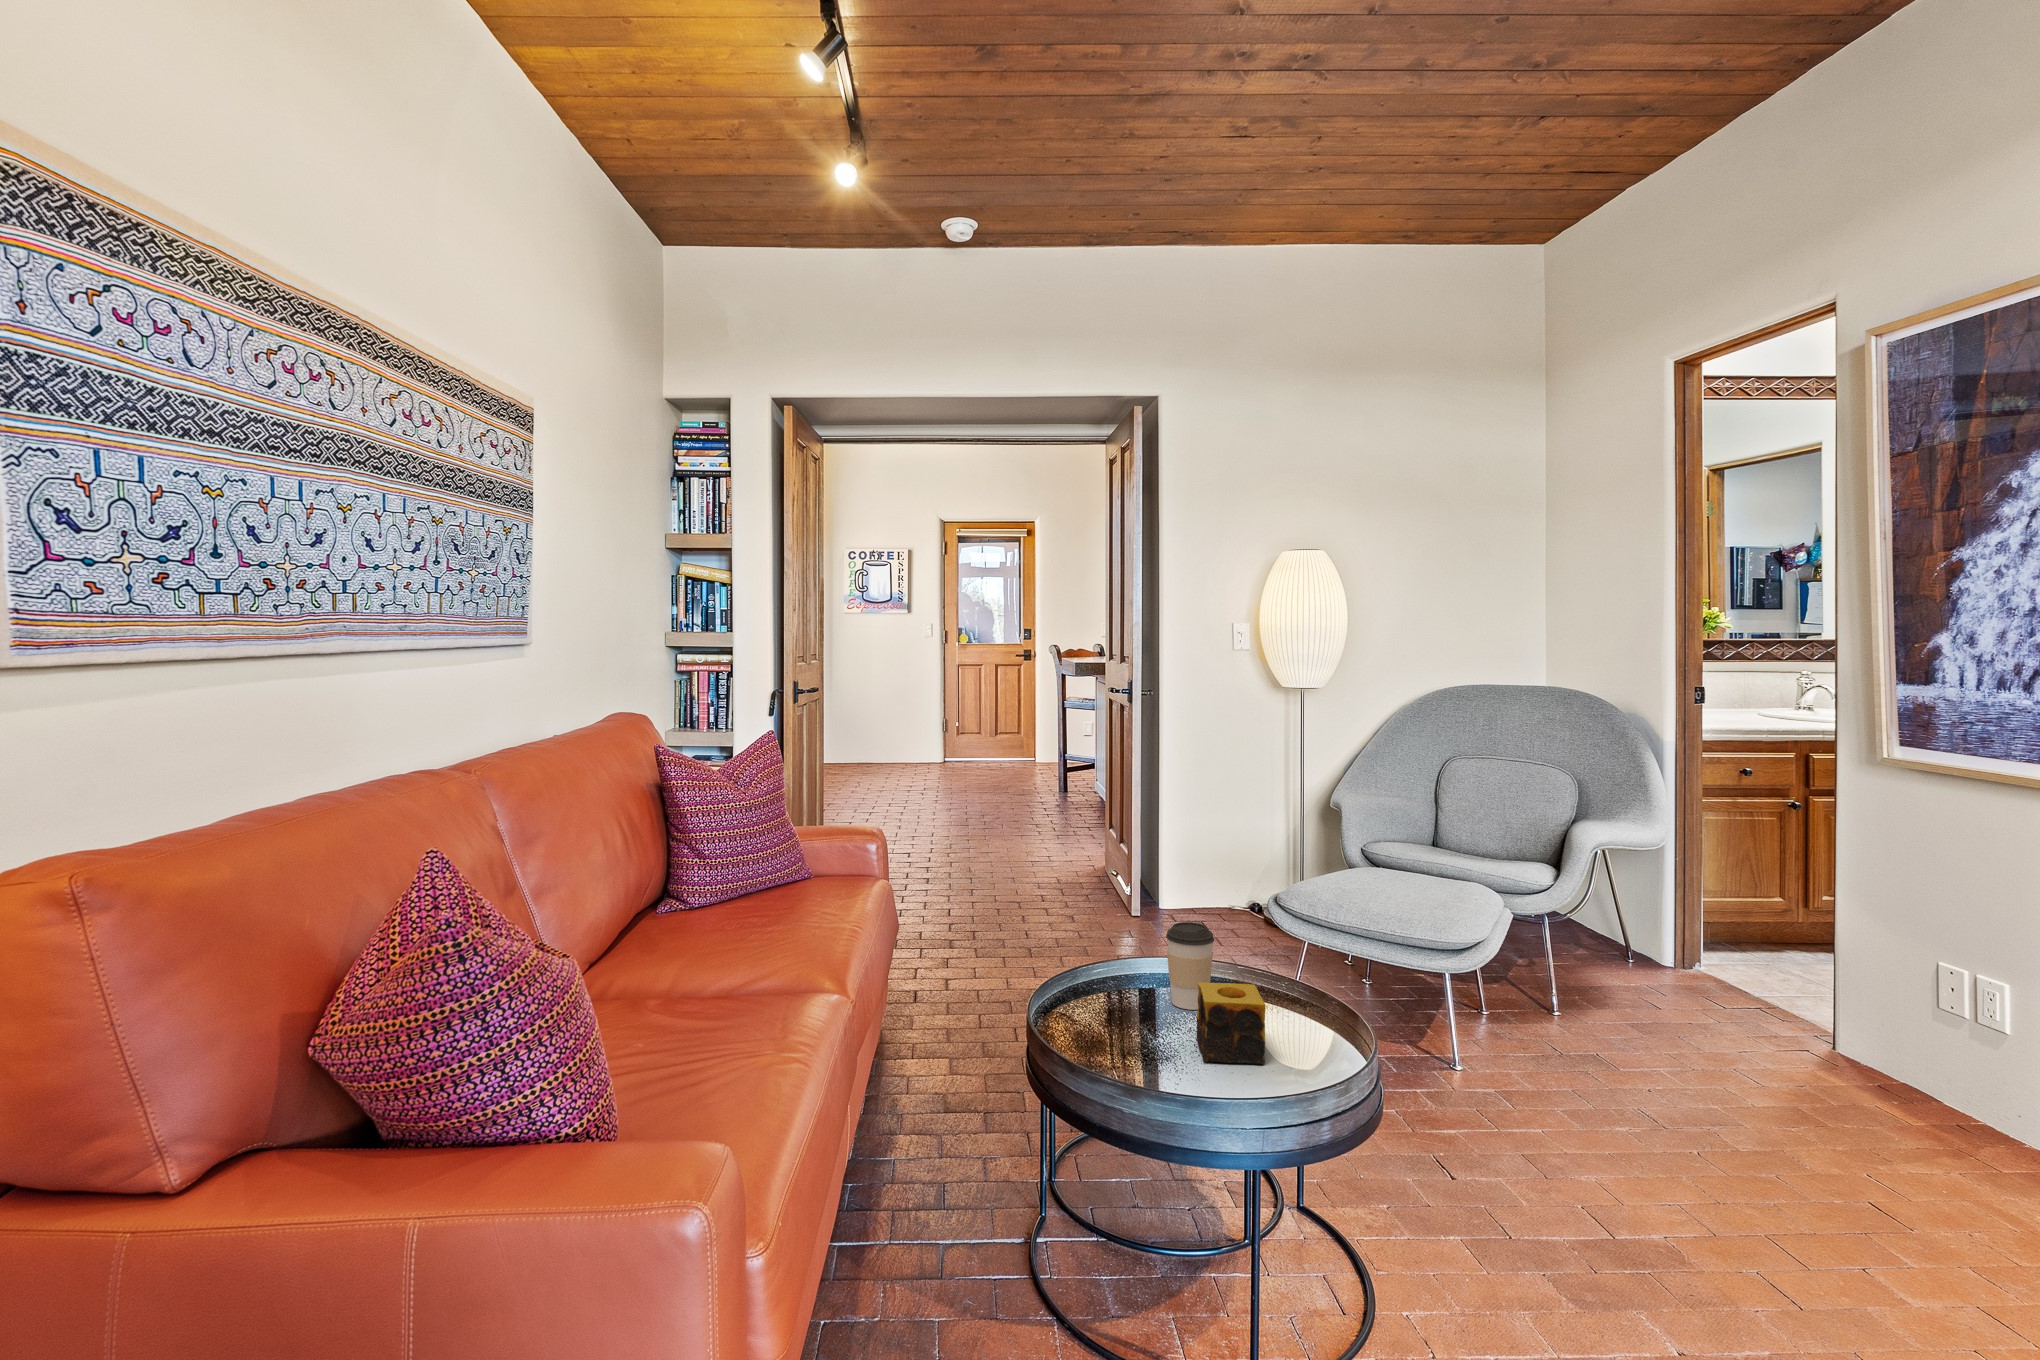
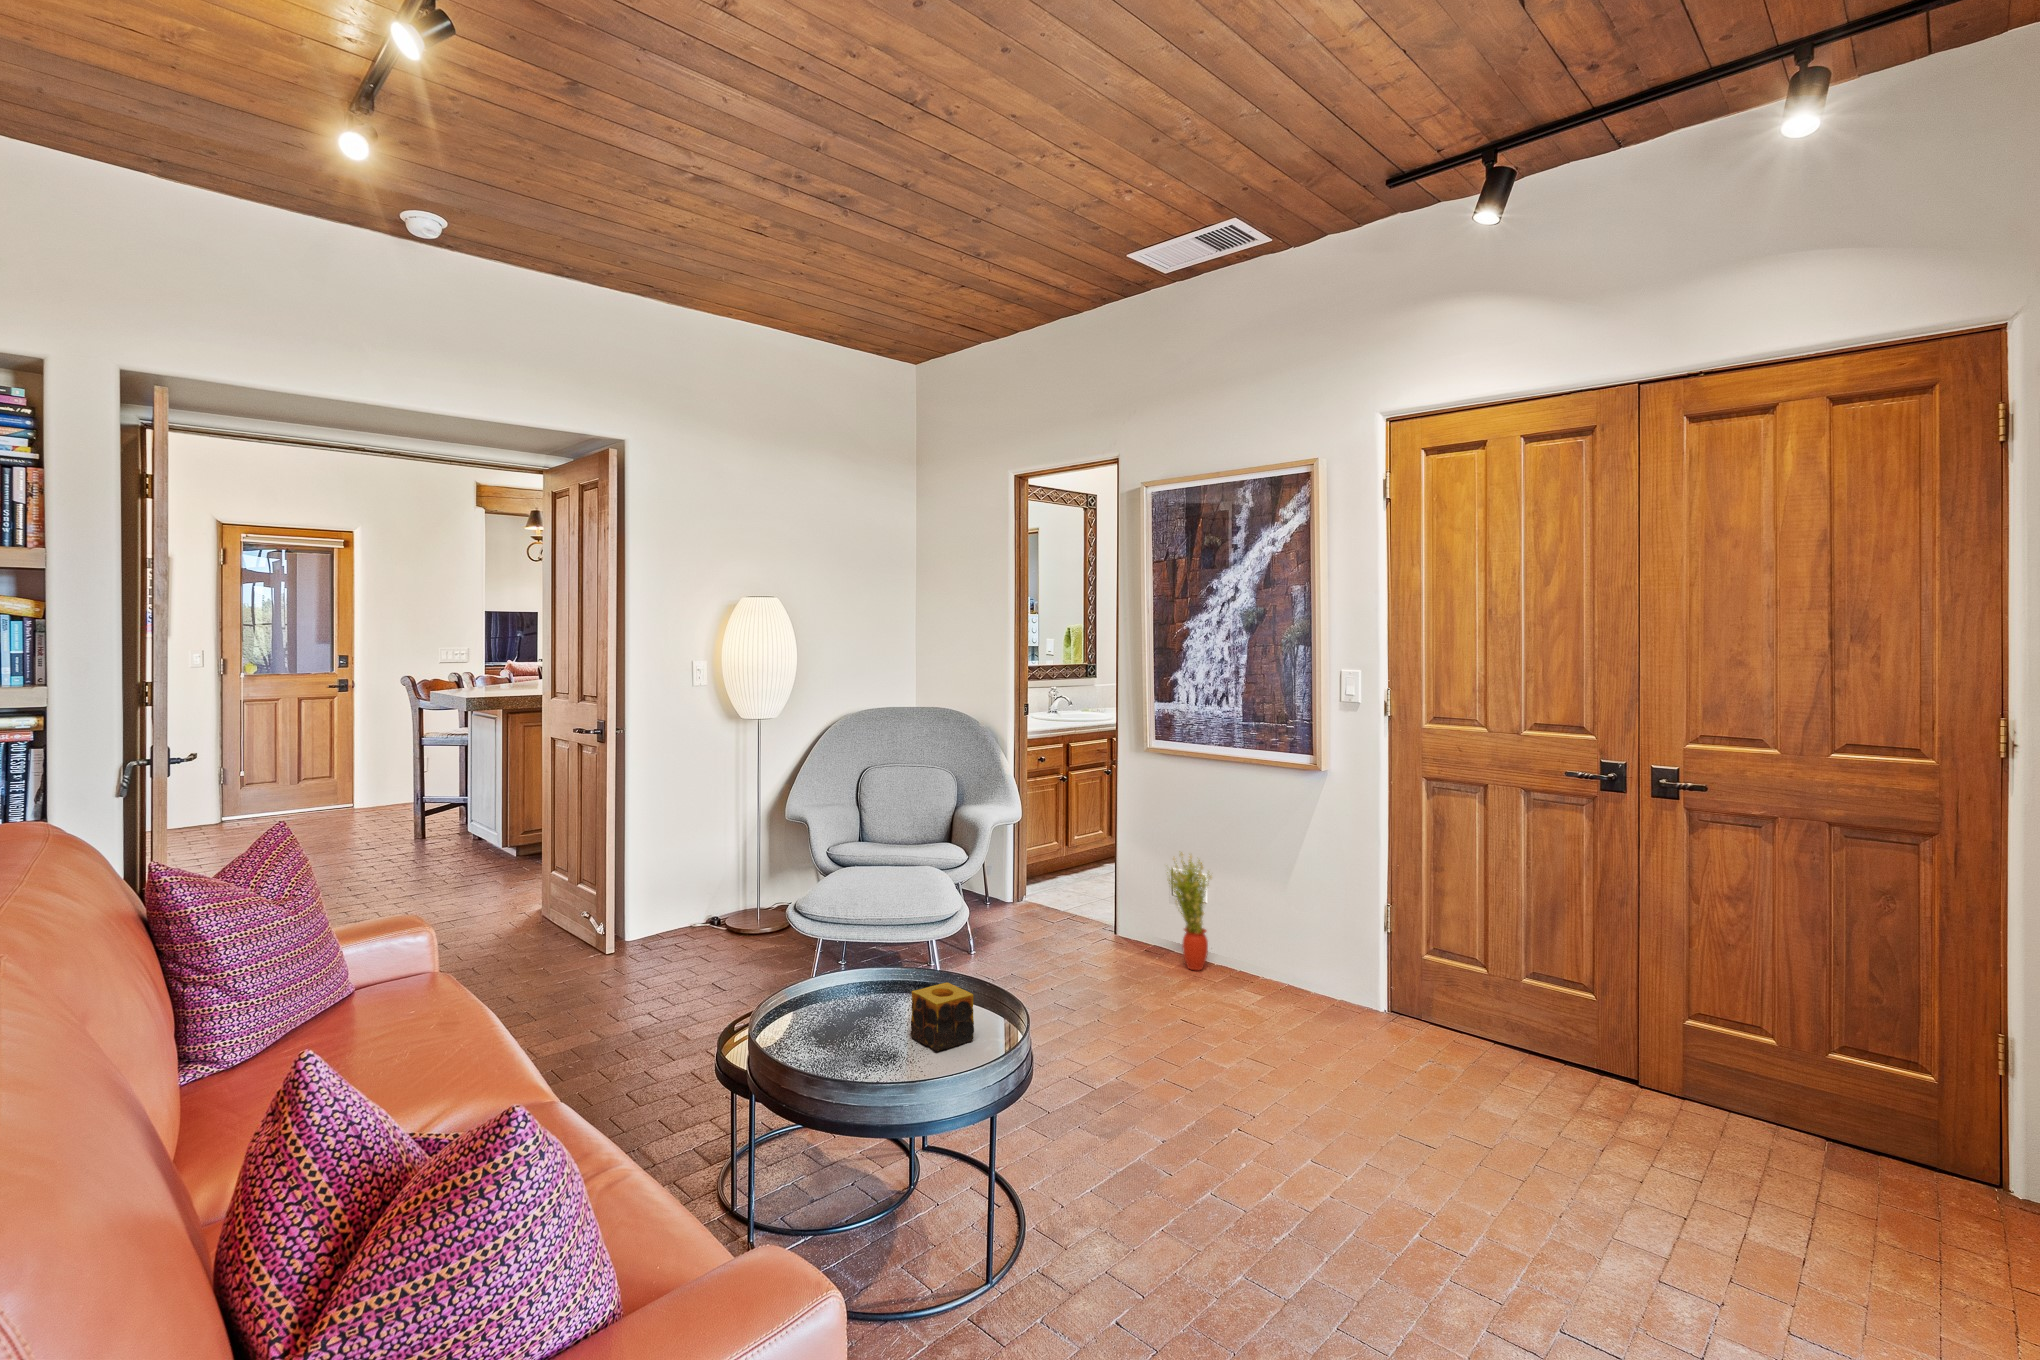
coffee cup: present [1166,922,1214,1010] -> none [853,945,892,1019]
potted plant: none [1901,926,2006,1130] -> present [1167,852,1212,971]

